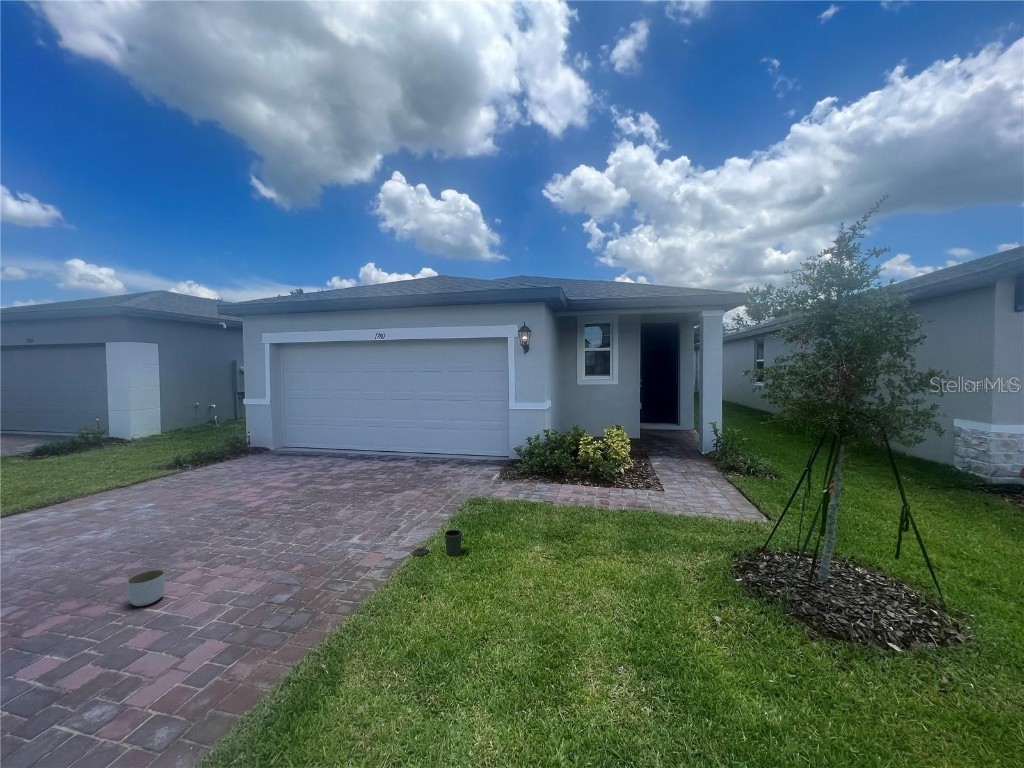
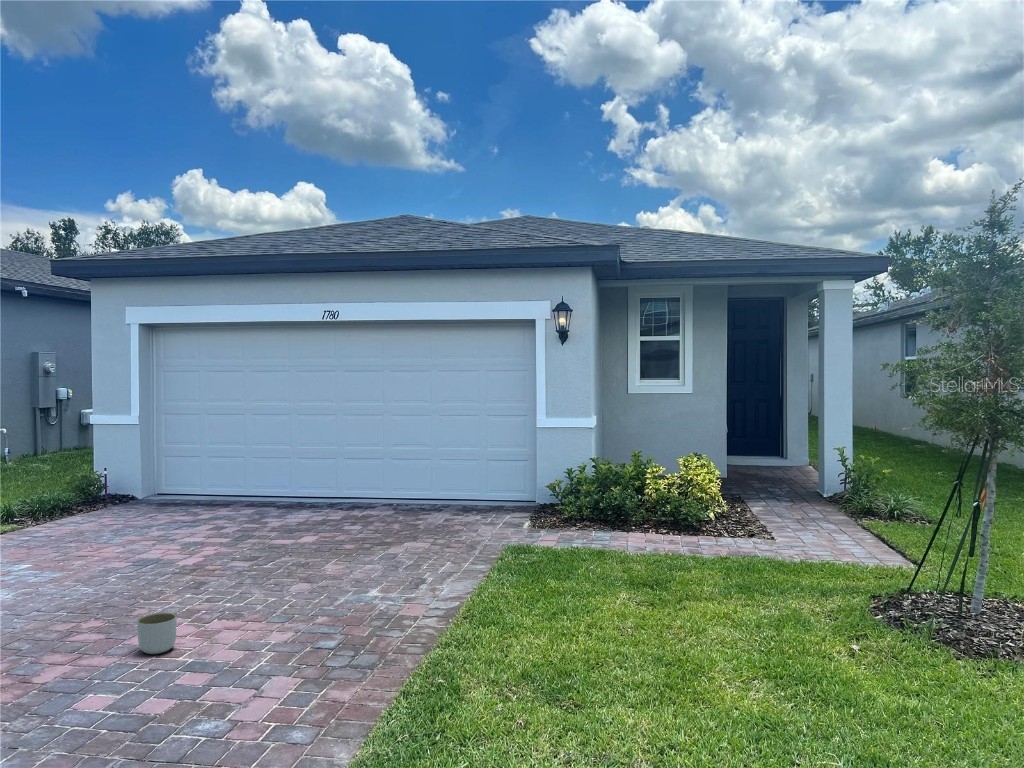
trash can: present [413,530,462,556] -> none [461,573,526,606]

